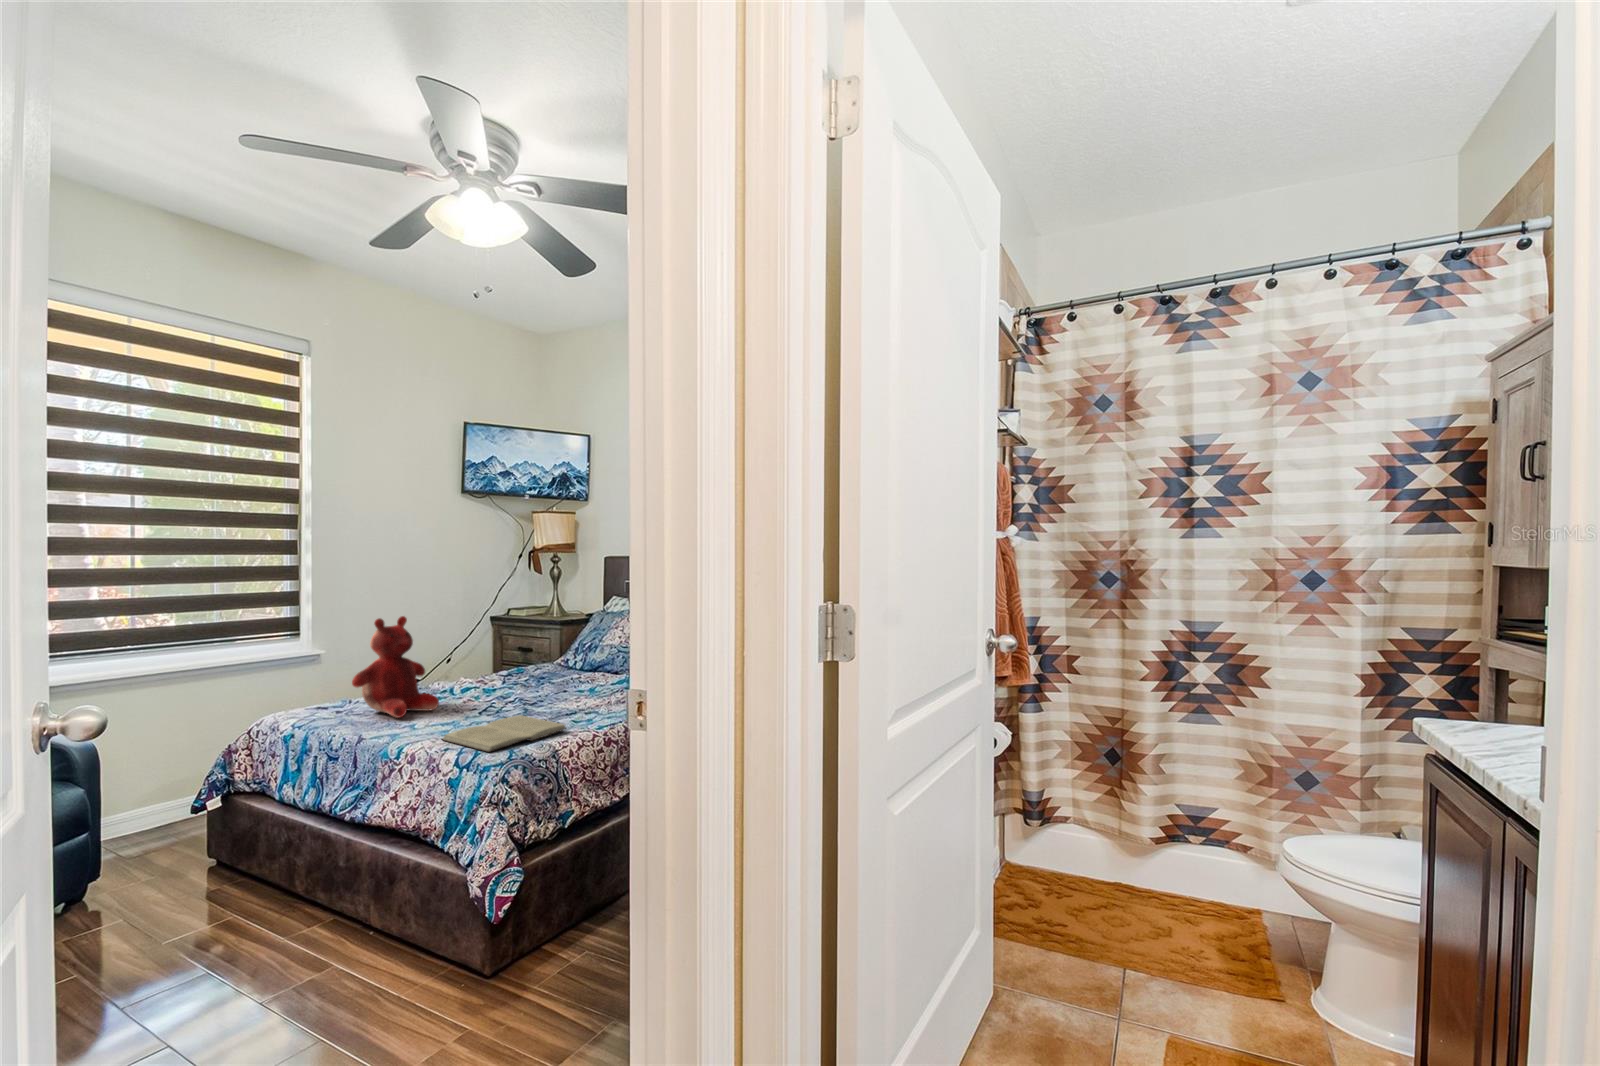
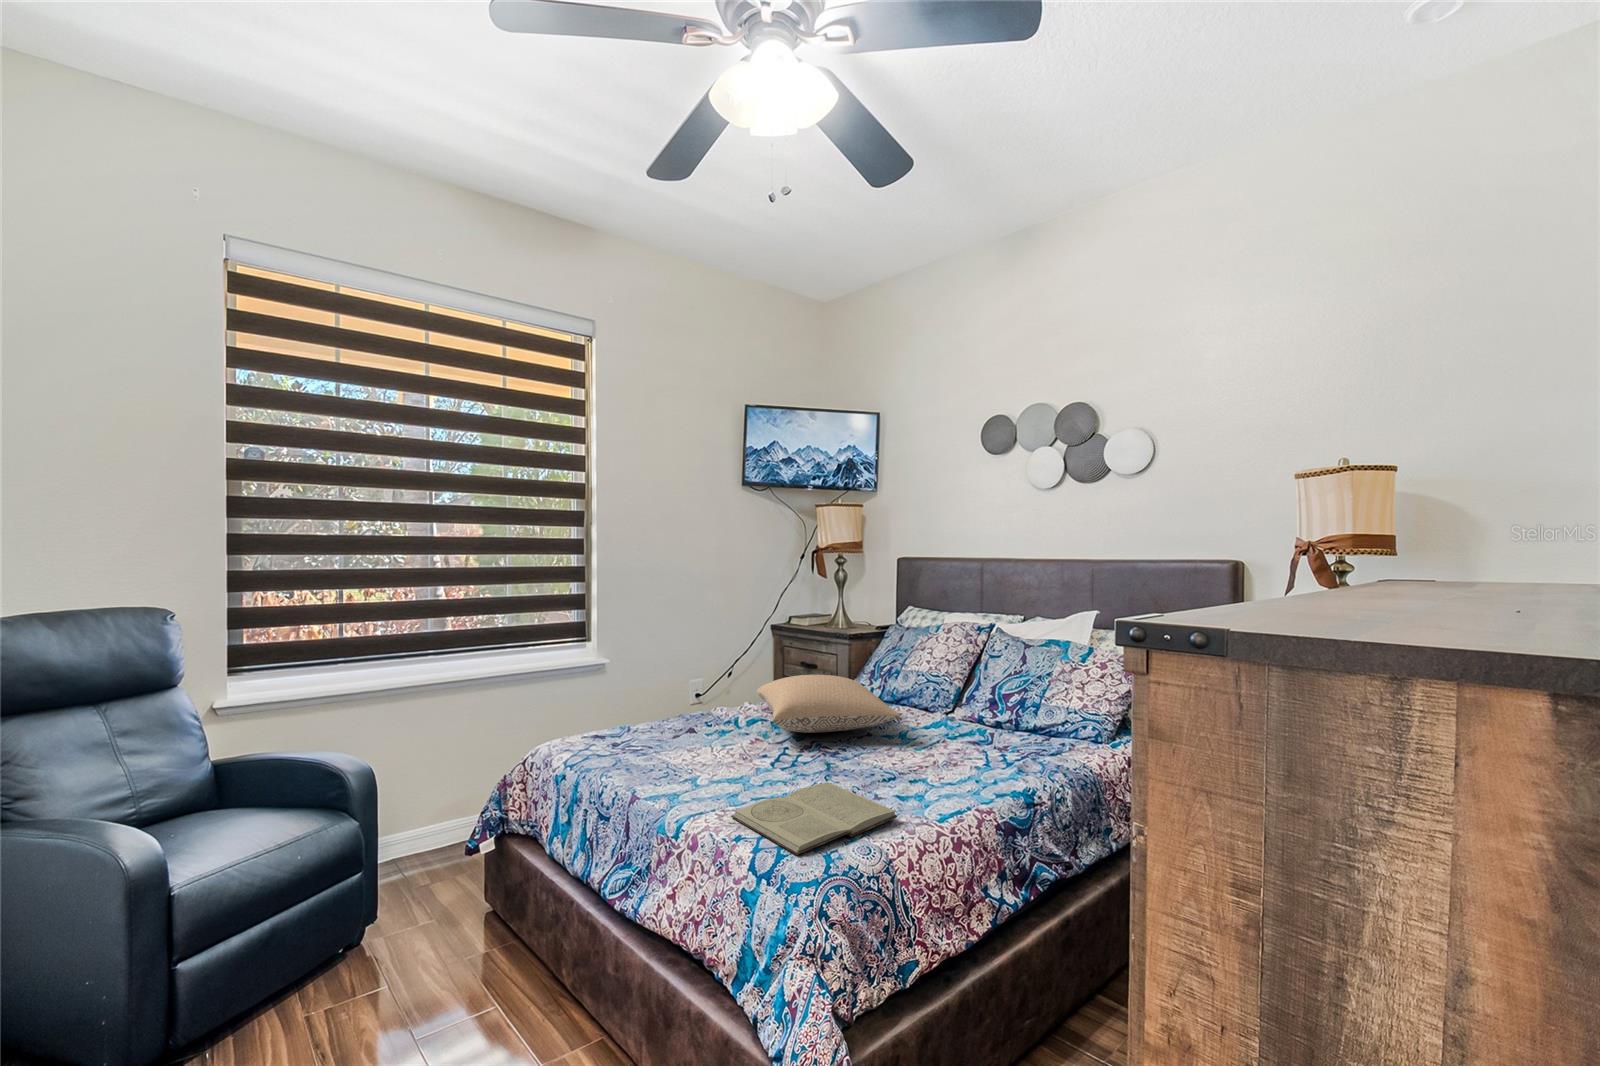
teddy bear: present [352,616,439,718] -> none [627,634,725,766]
pillow: none [470,648,586,691] -> present [757,675,901,733]

